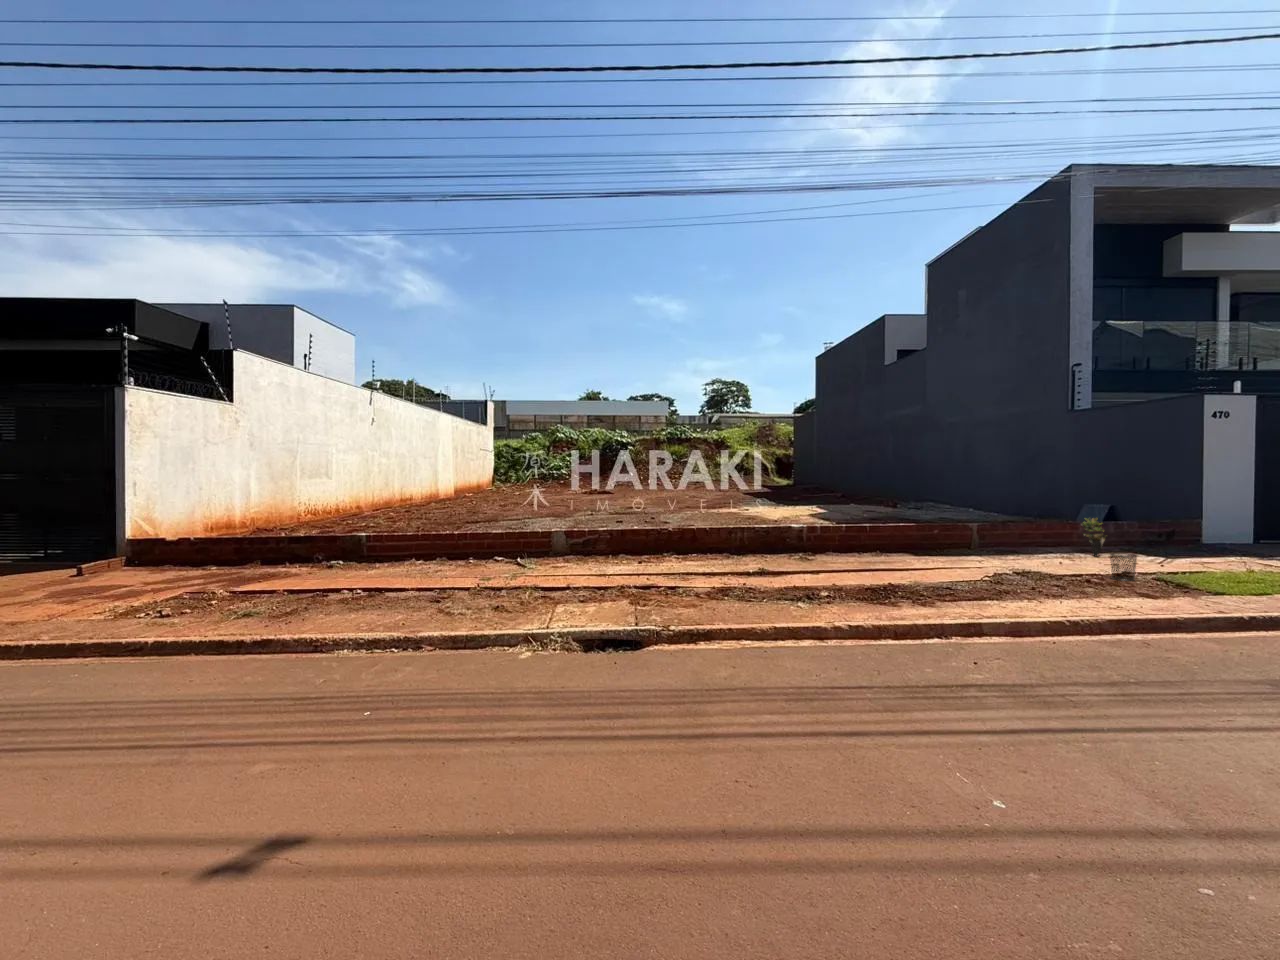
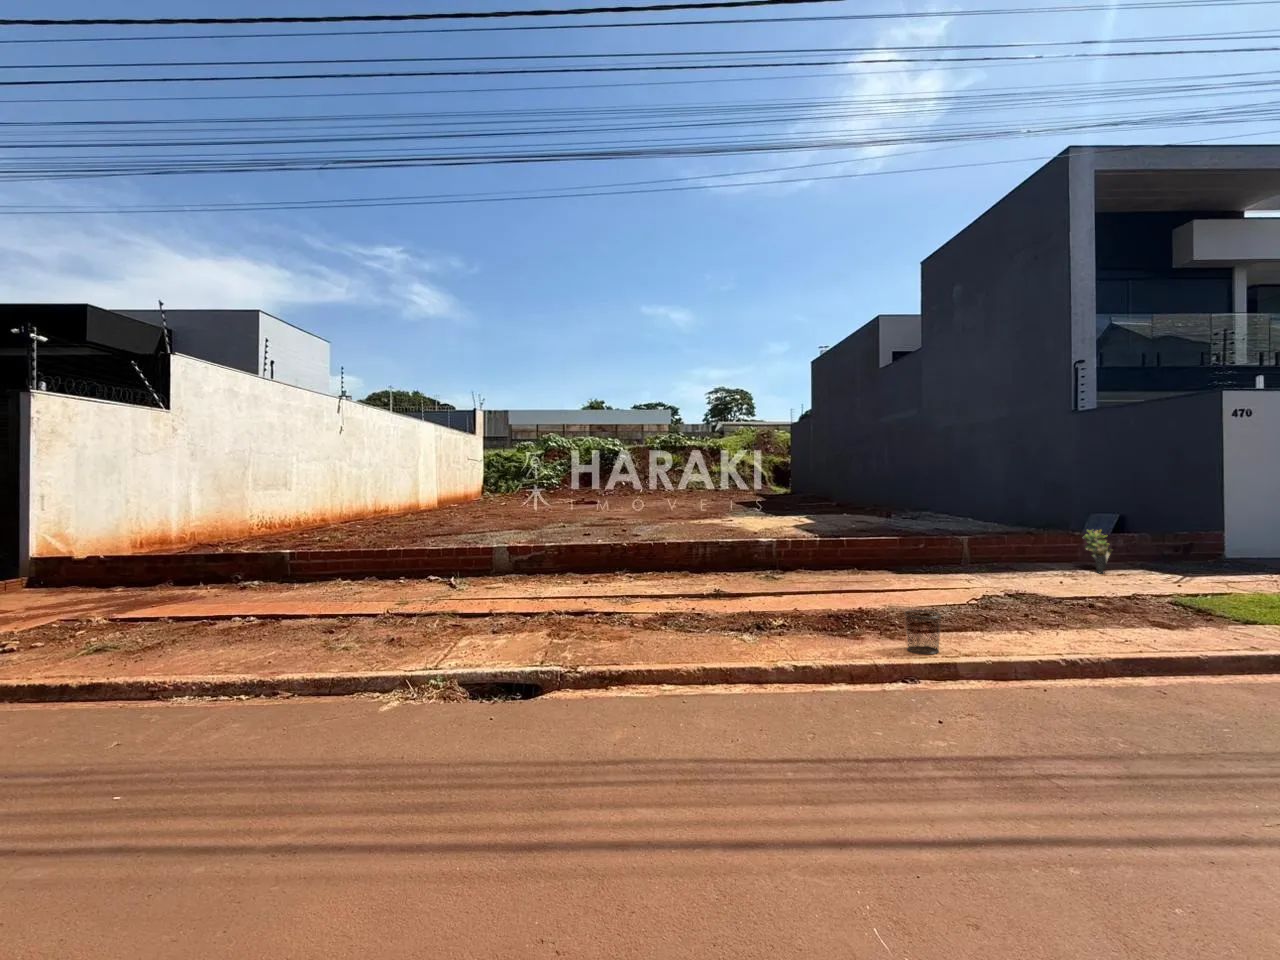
trash can: present [1110,553,1137,581] -> present [905,610,941,654]

